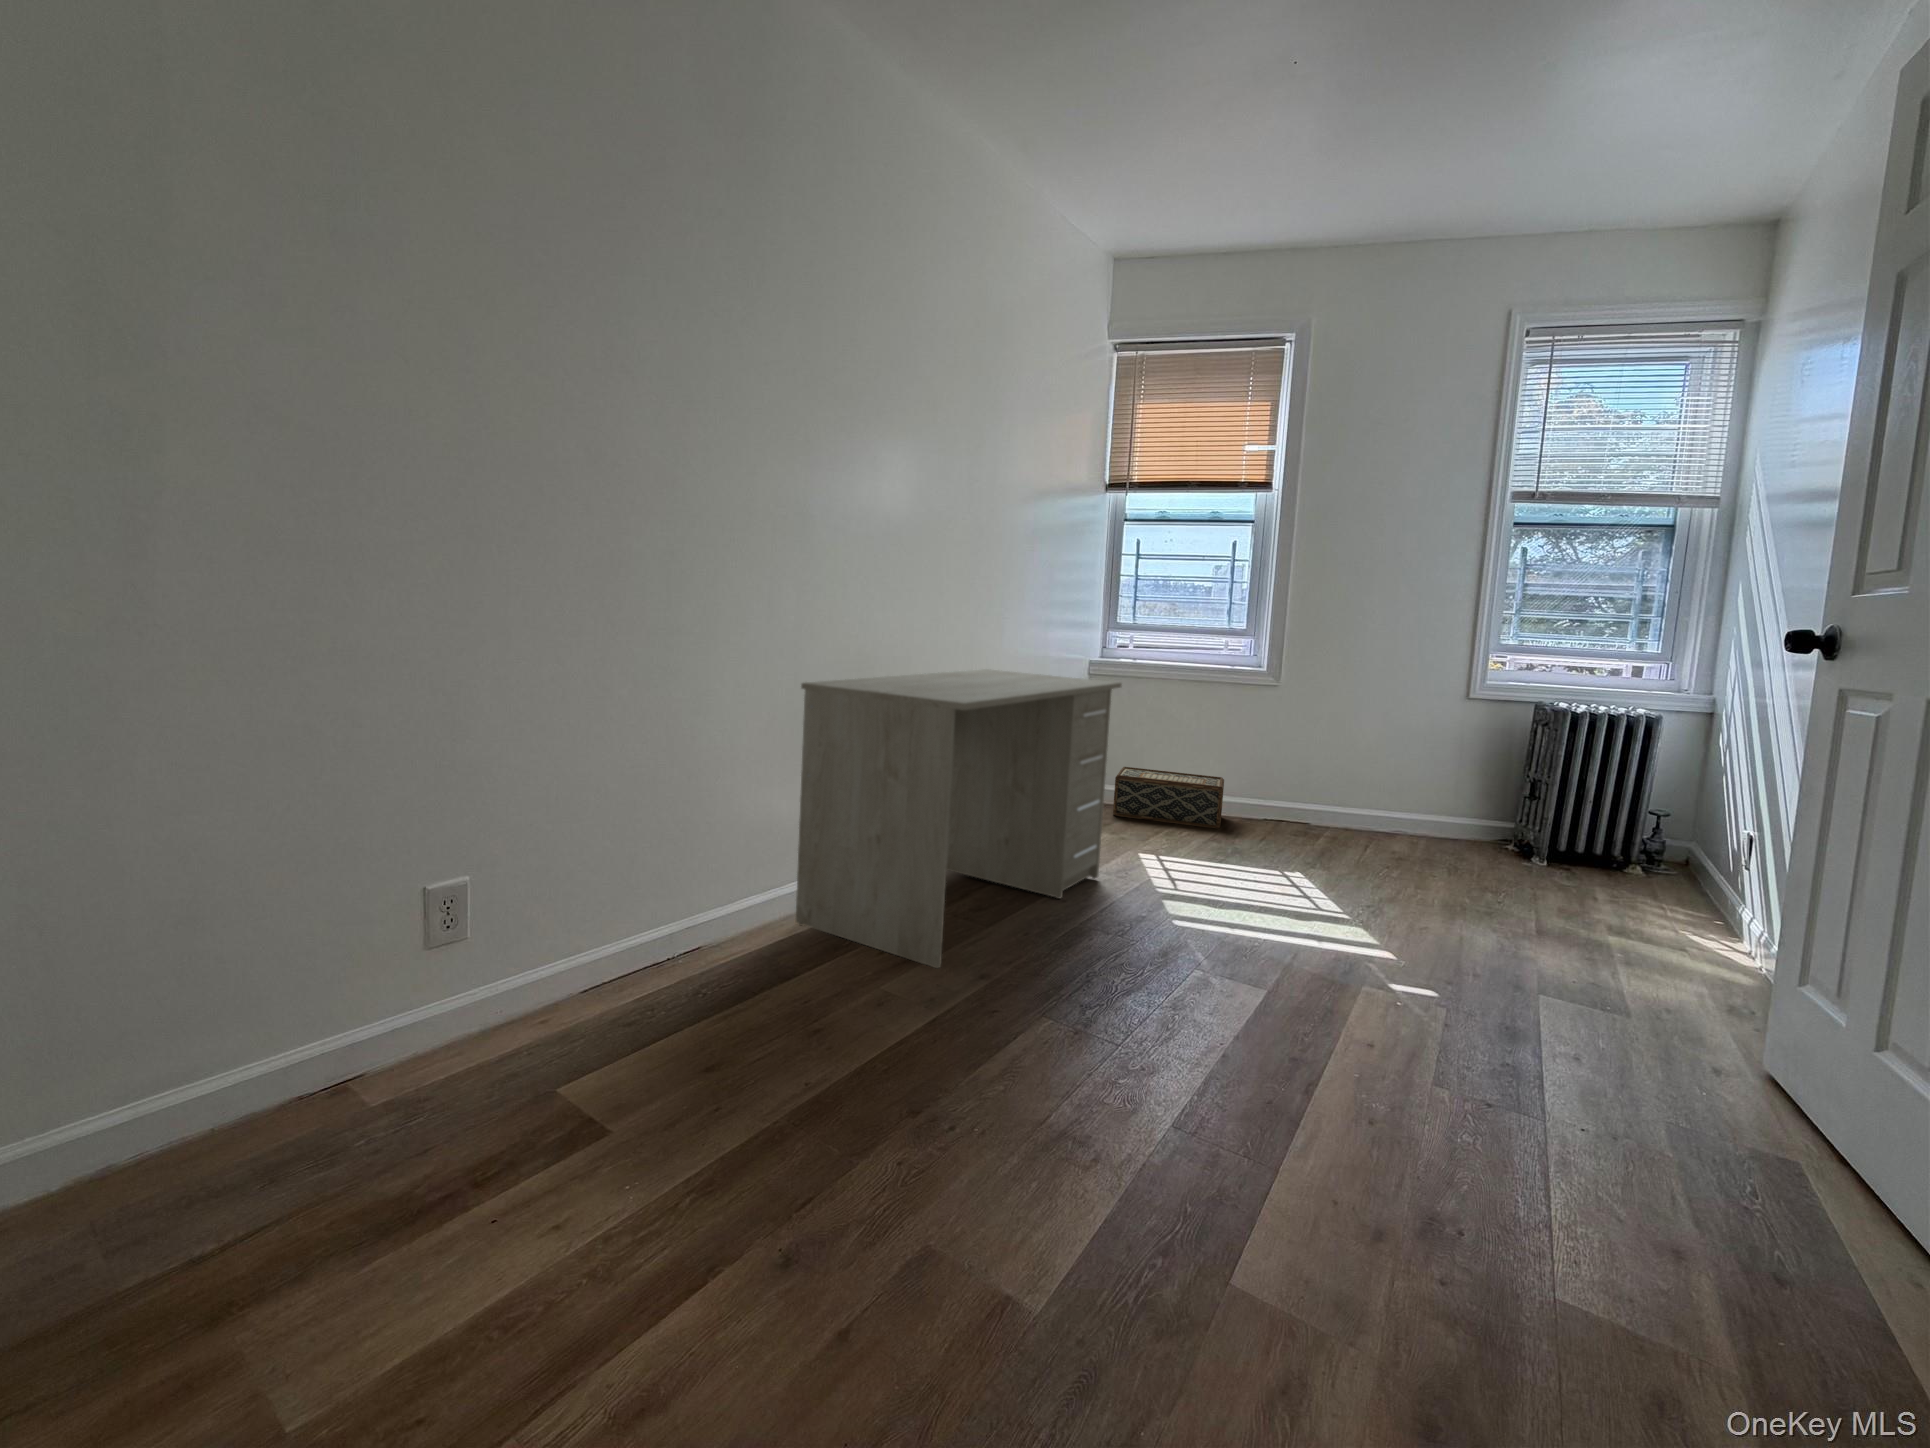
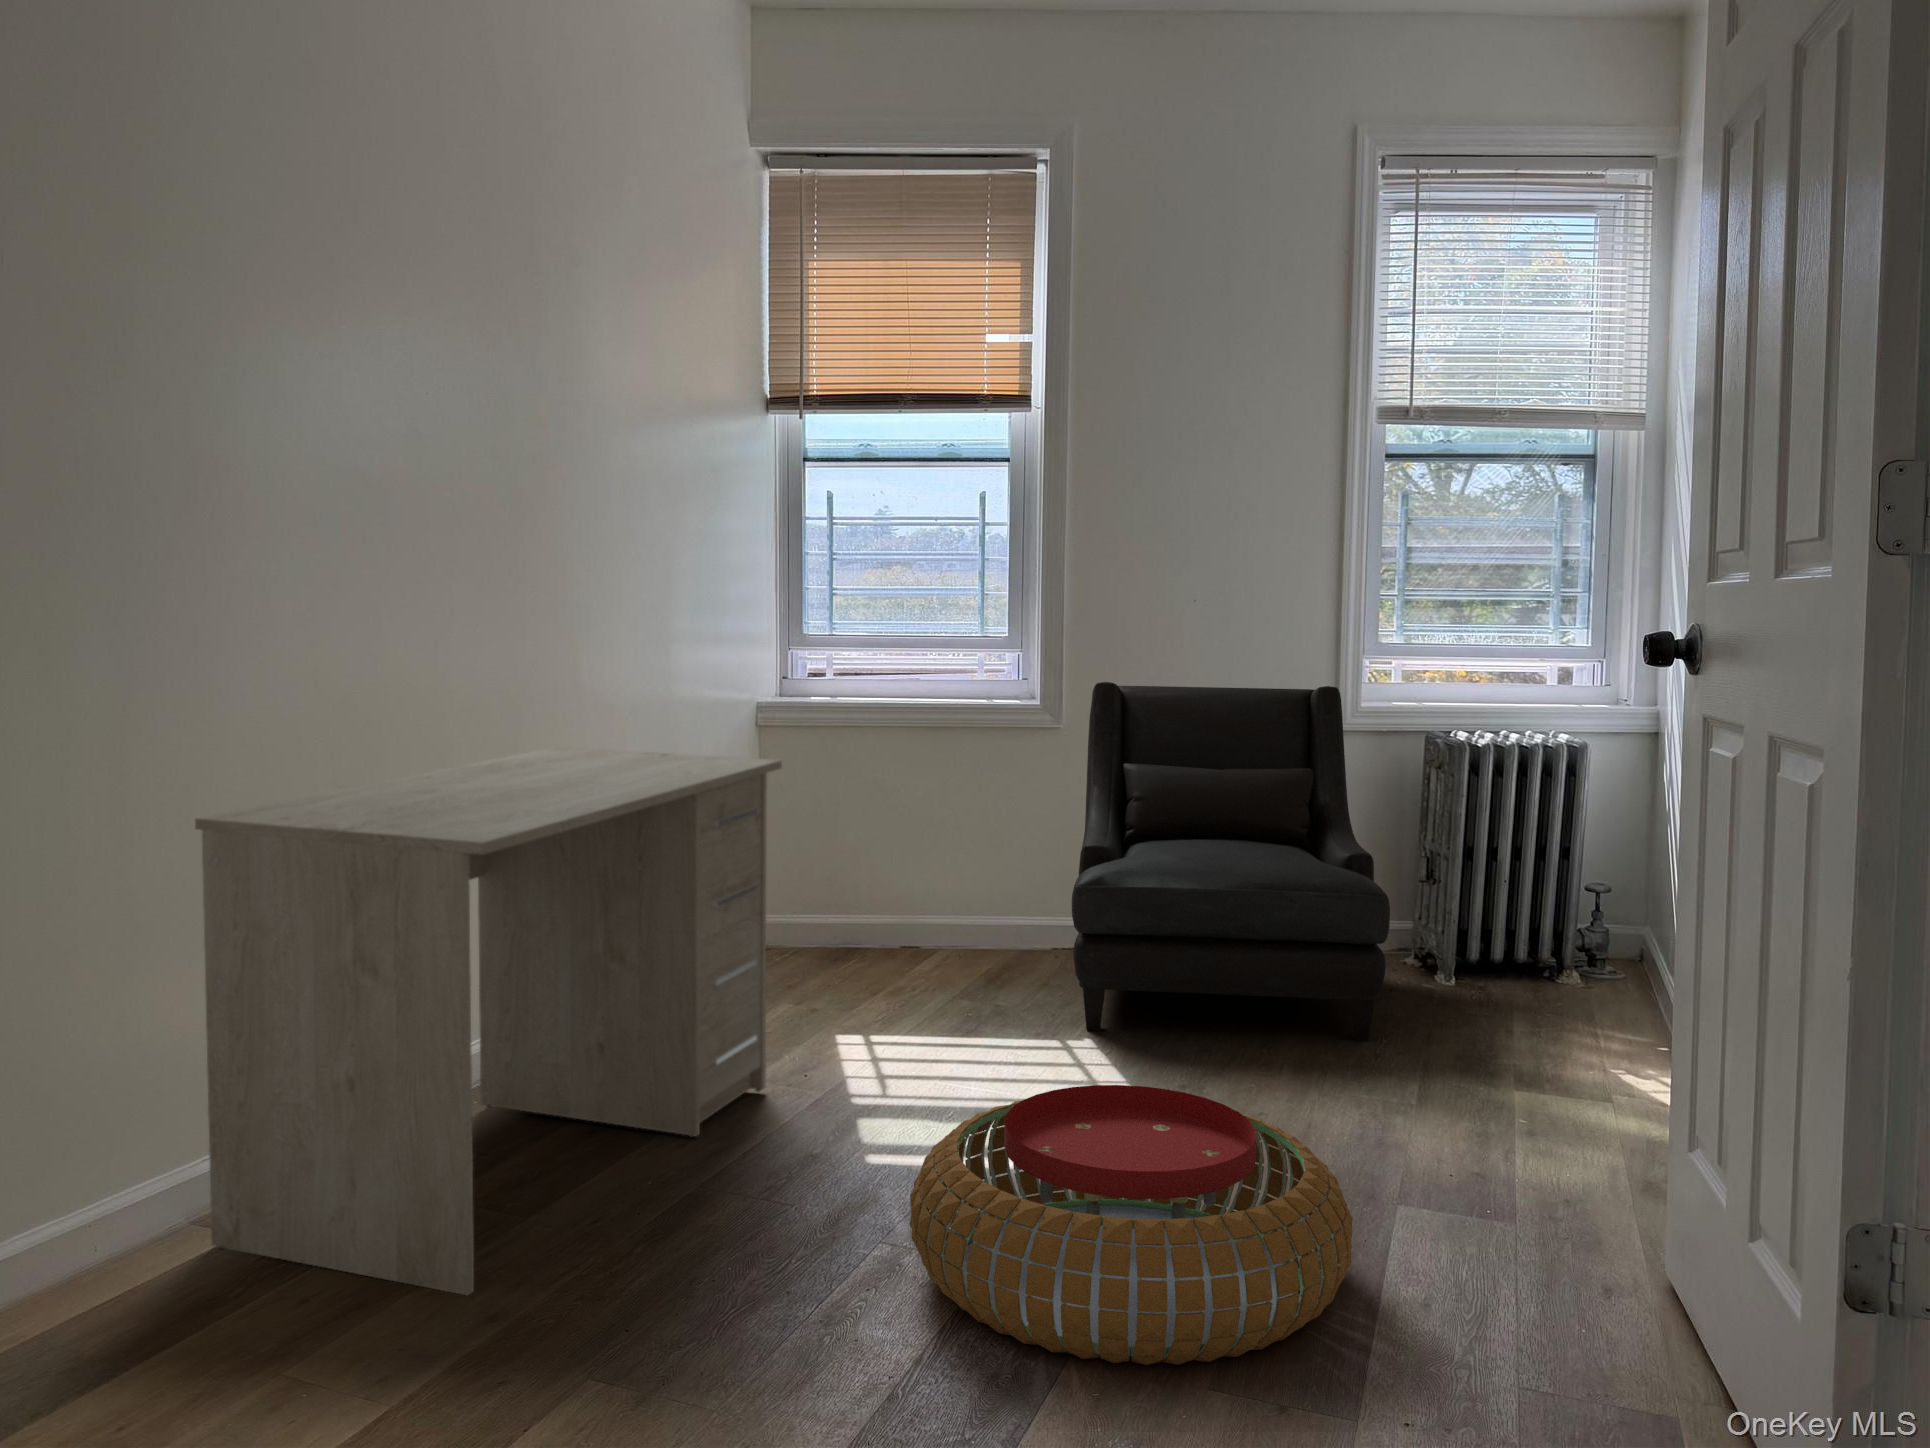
armchair: none [1289,658,1516,895] -> present [1072,682,1390,1041]
woven basket: present [1113,767,1224,828] -> none [808,880,987,973]
pouf: none [1209,892,1532,1079] -> present [910,1085,1353,1365]

